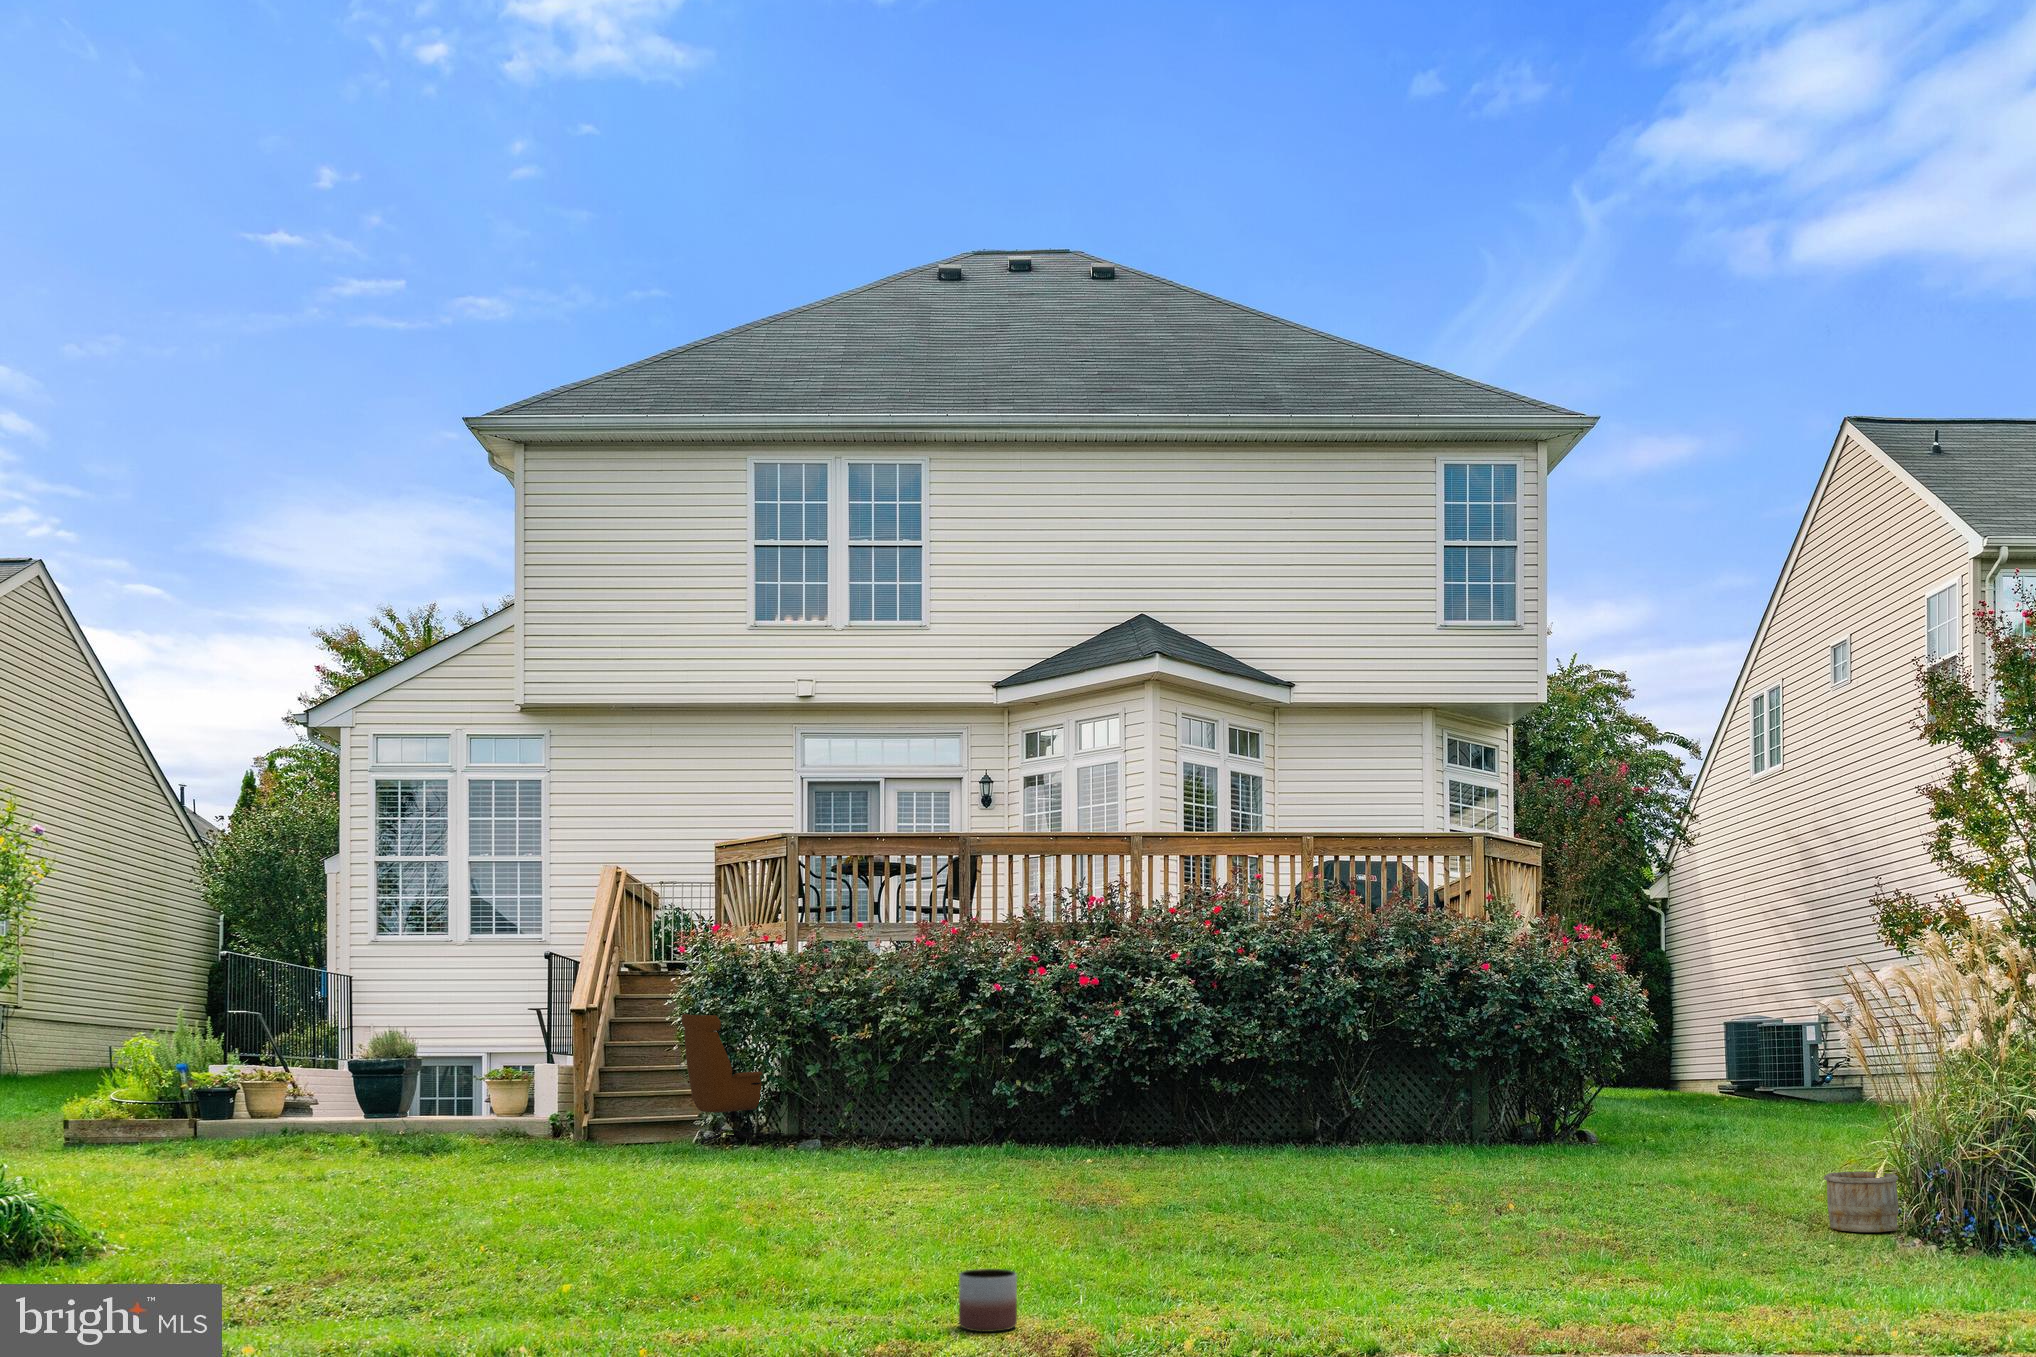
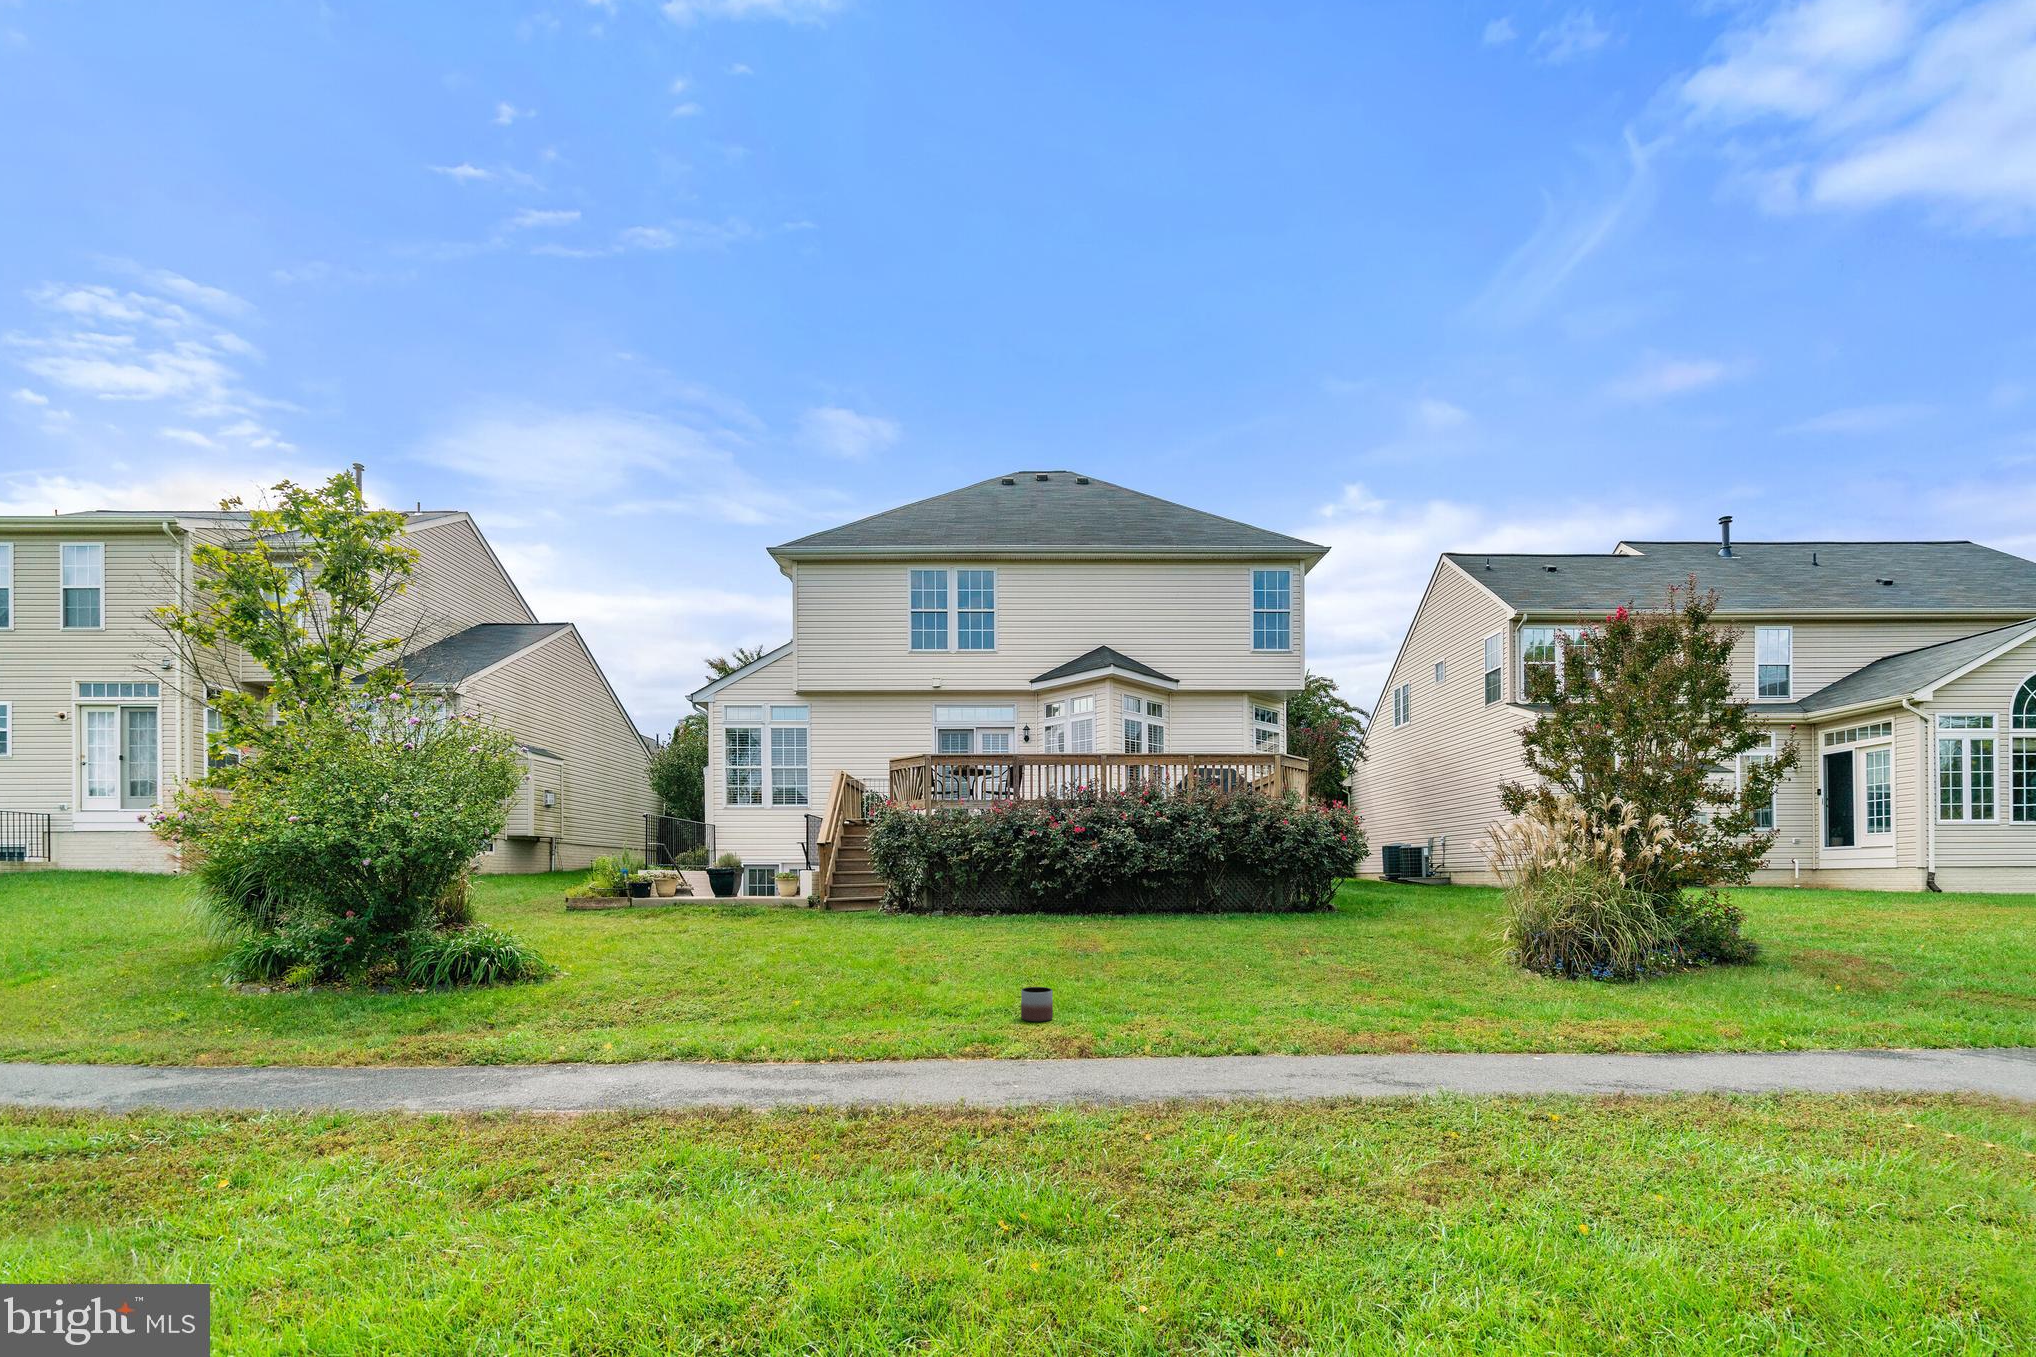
lounge chair: present [681,1014,816,1144] -> none [874,846,944,912]
wooden bucket: present [1824,1172,1899,1232] -> none [1475,933,1515,965]

